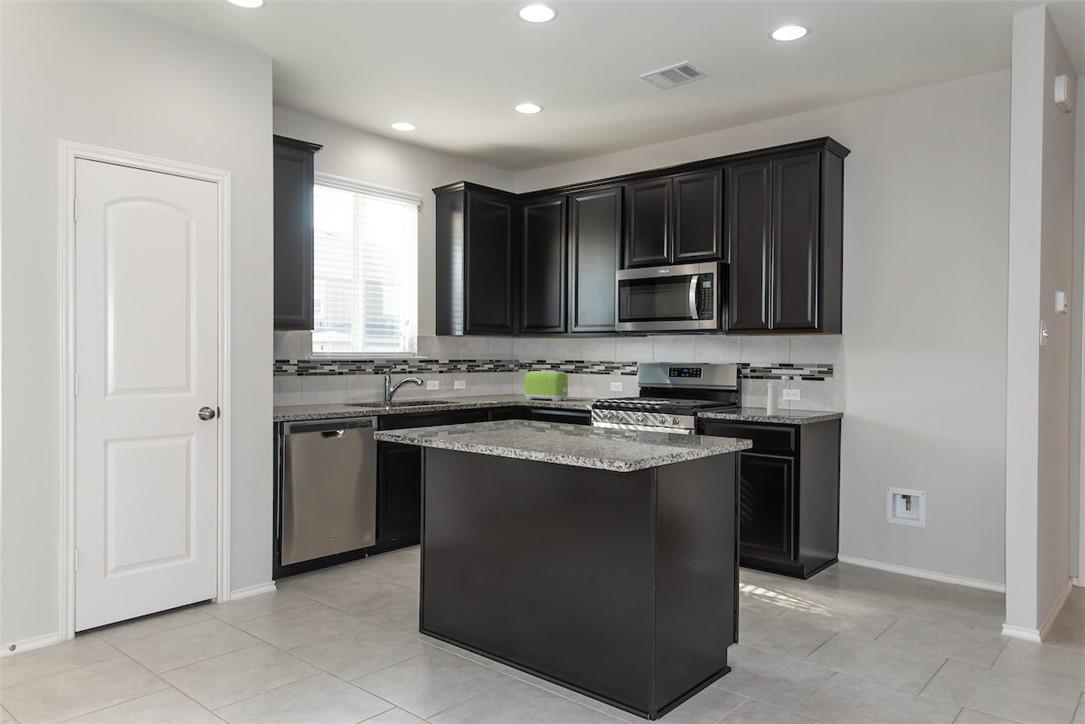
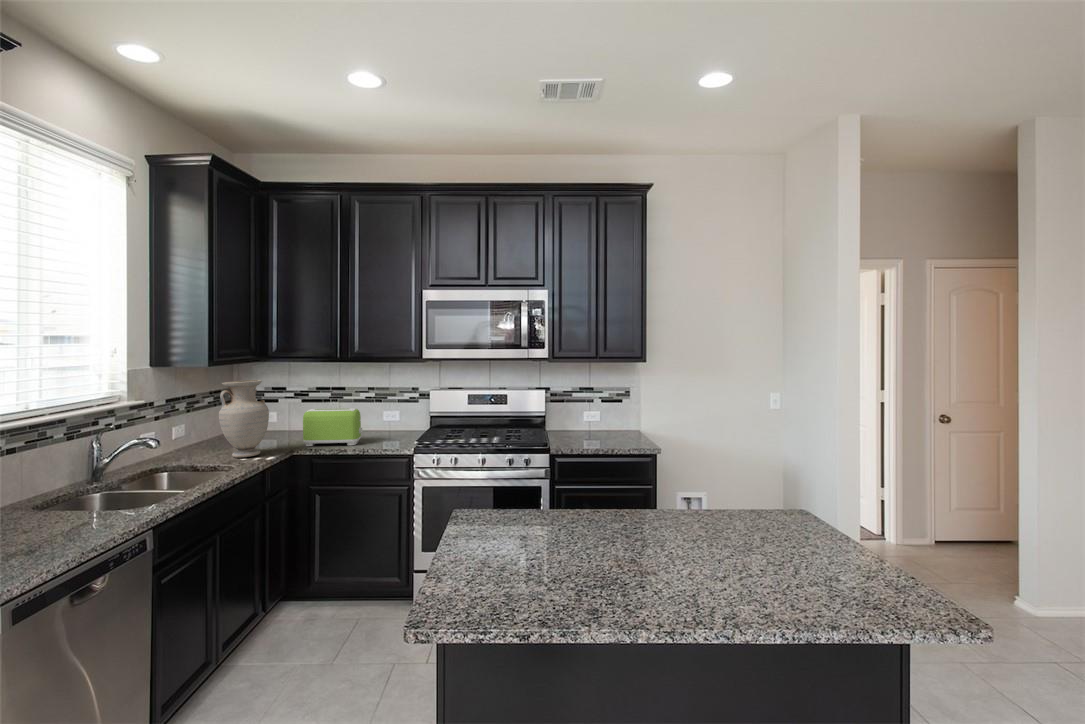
vase: none [463,344,496,400] -> present [219,380,269,457]
pepper mill: present [767,376,790,416] -> none [629,407,640,448]

